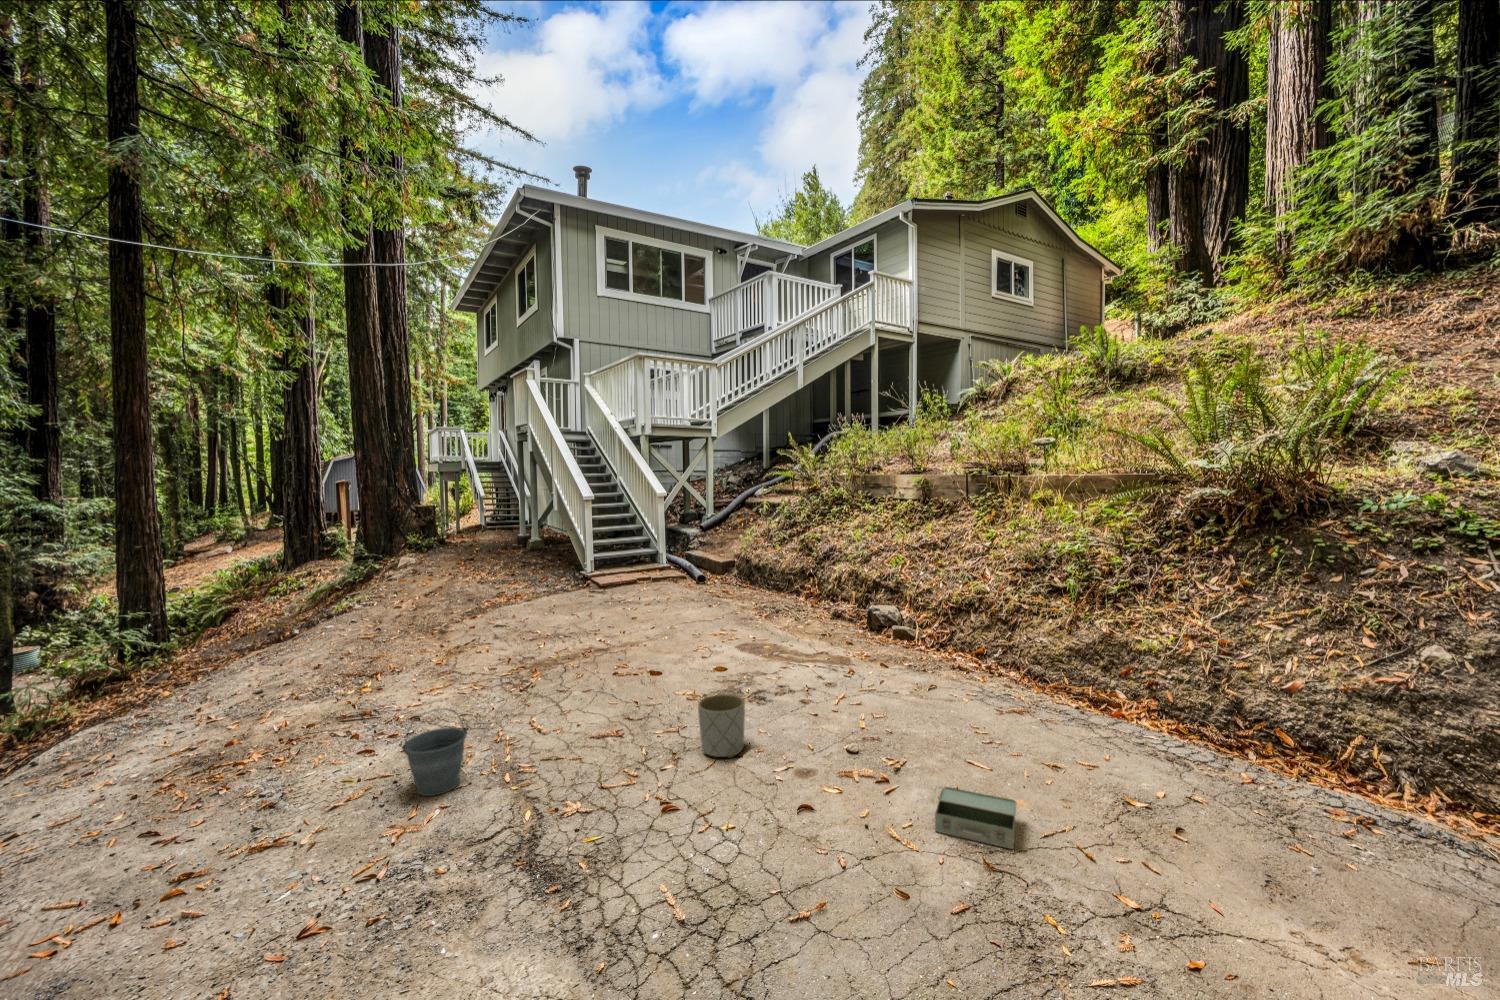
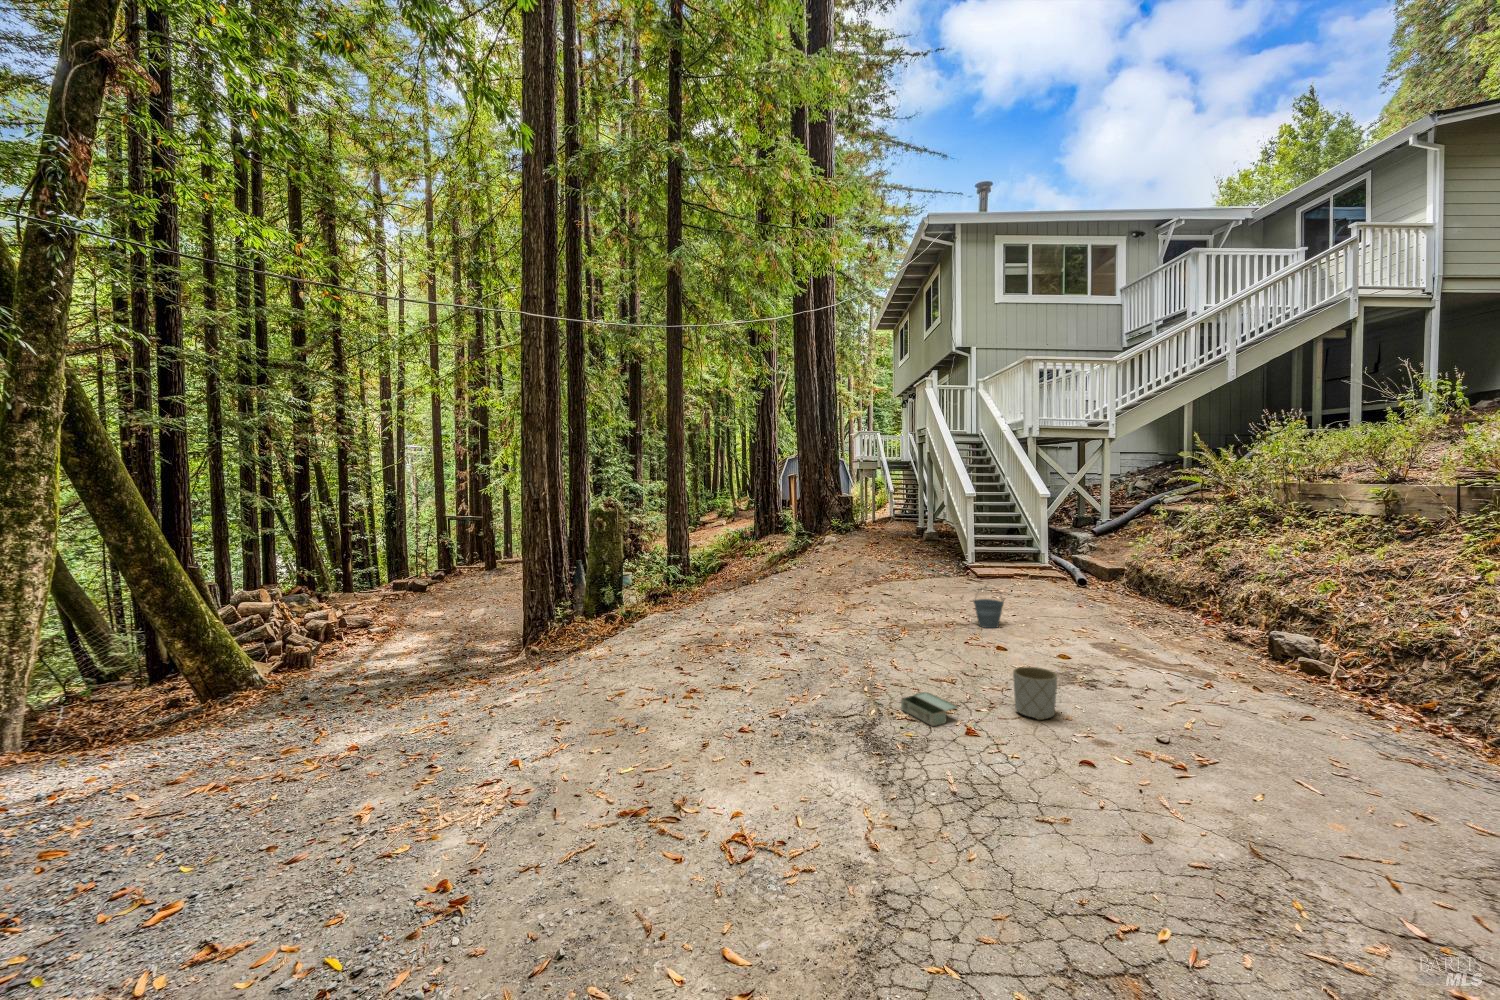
bucket: present [400,708,469,796] -> present [973,599,1004,628]
toolbox: present [935,787,1017,849] -> present [901,692,958,726]

